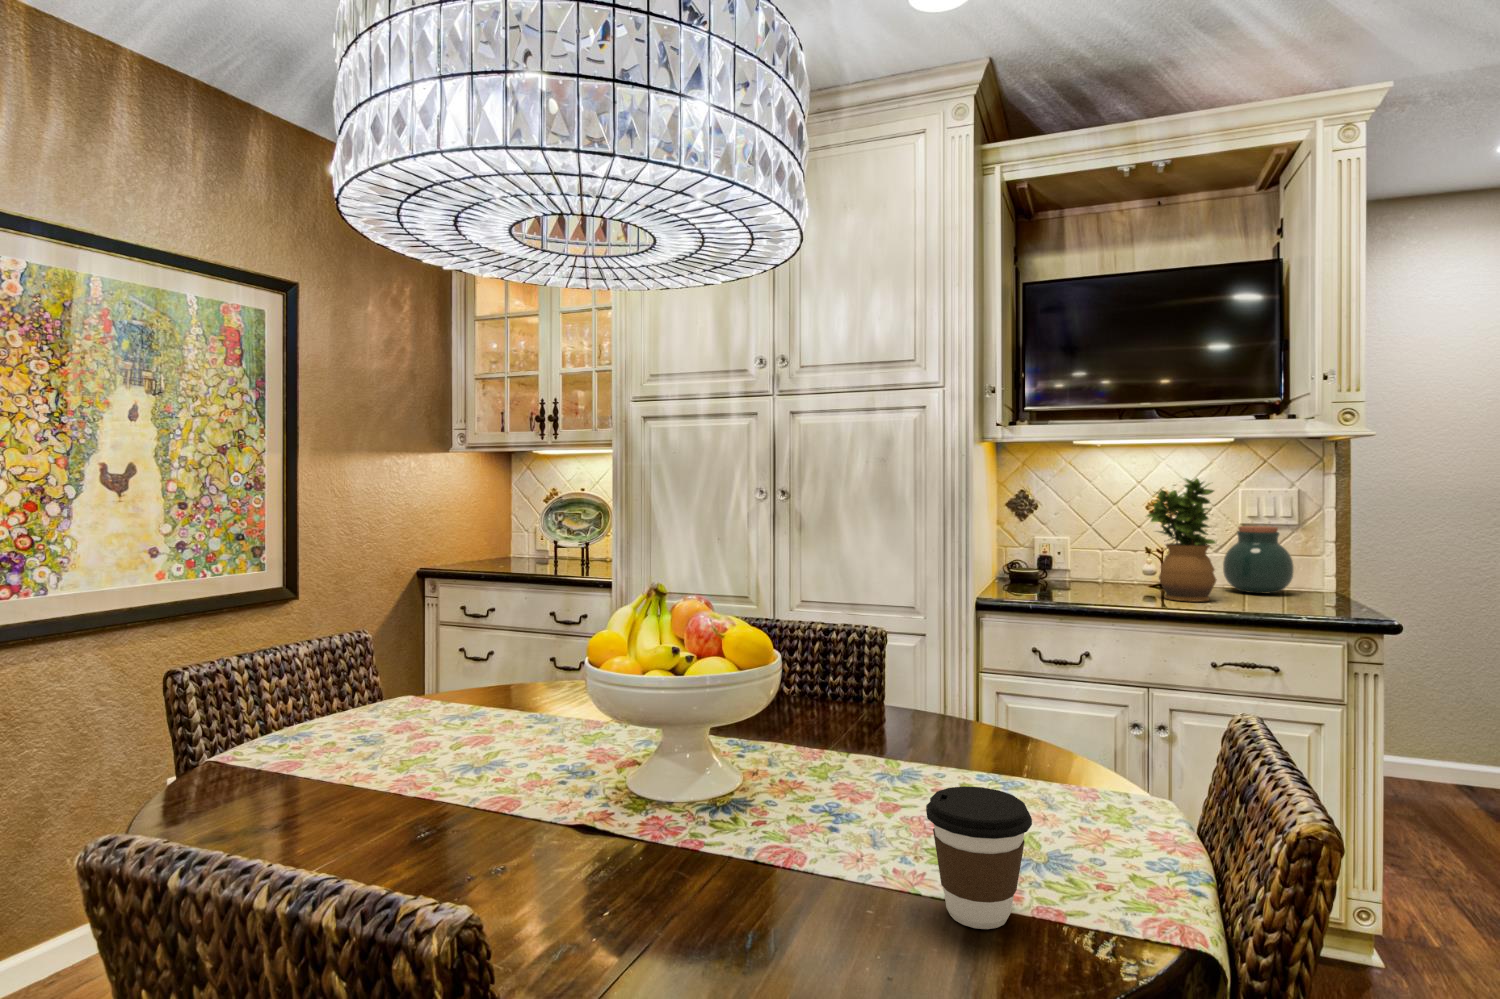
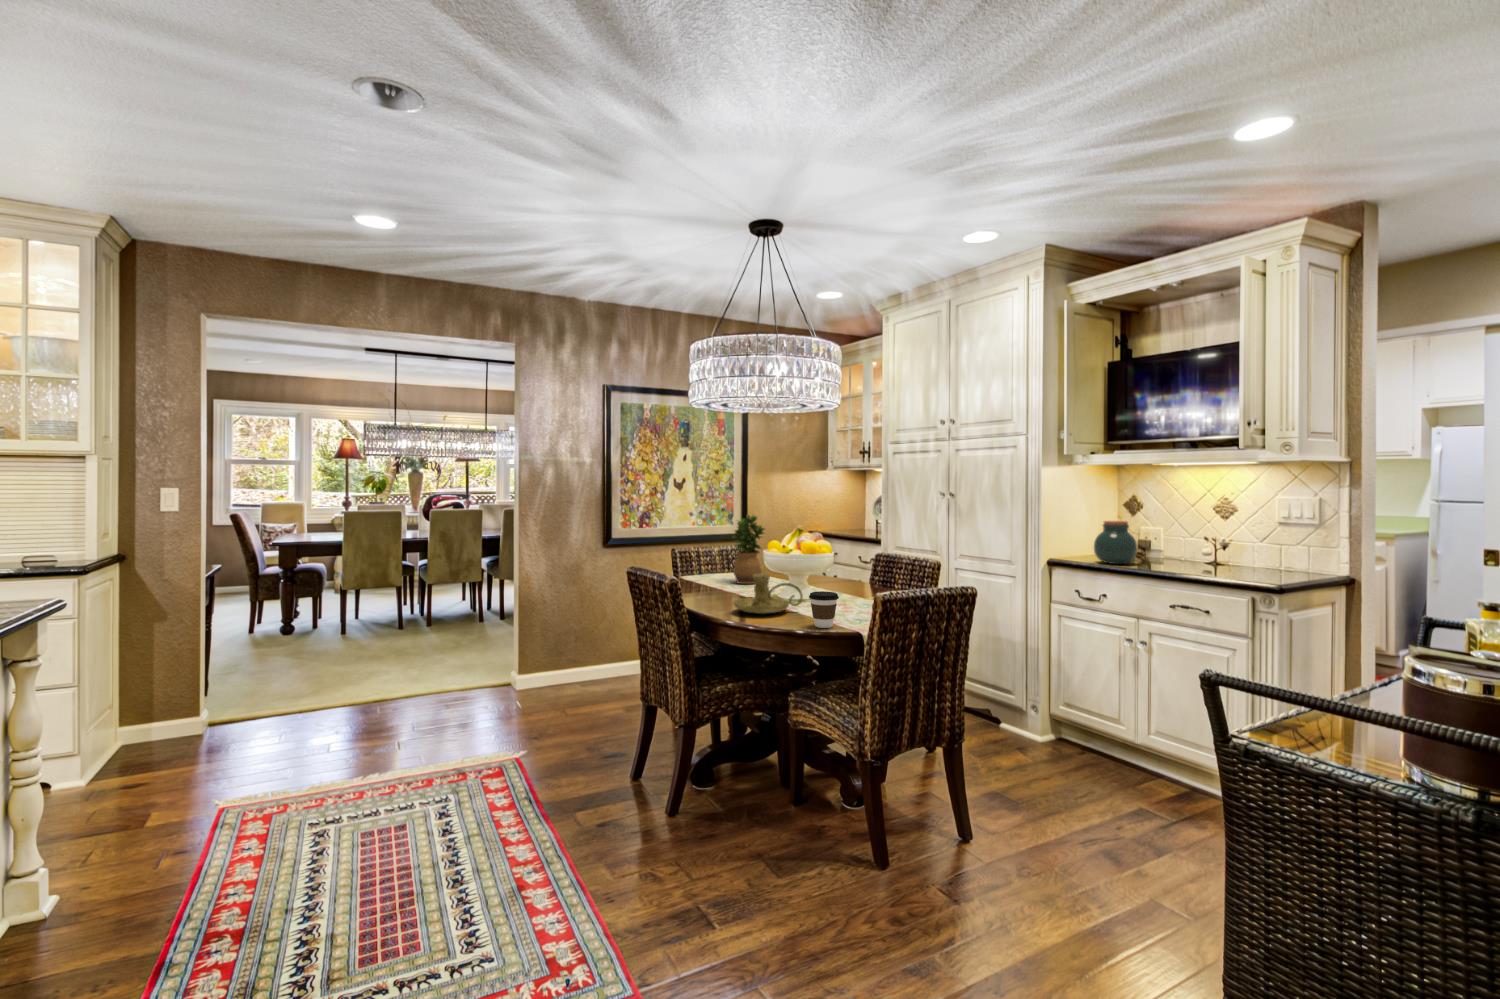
potted plant: present [1147,478,1217,602] -> present [733,515,765,584]
jar: present [1223,526,1294,594] -> present [1094,521,1137,564]
candle holder: none [566,740,780,905] -> present [733,574,803,614]

